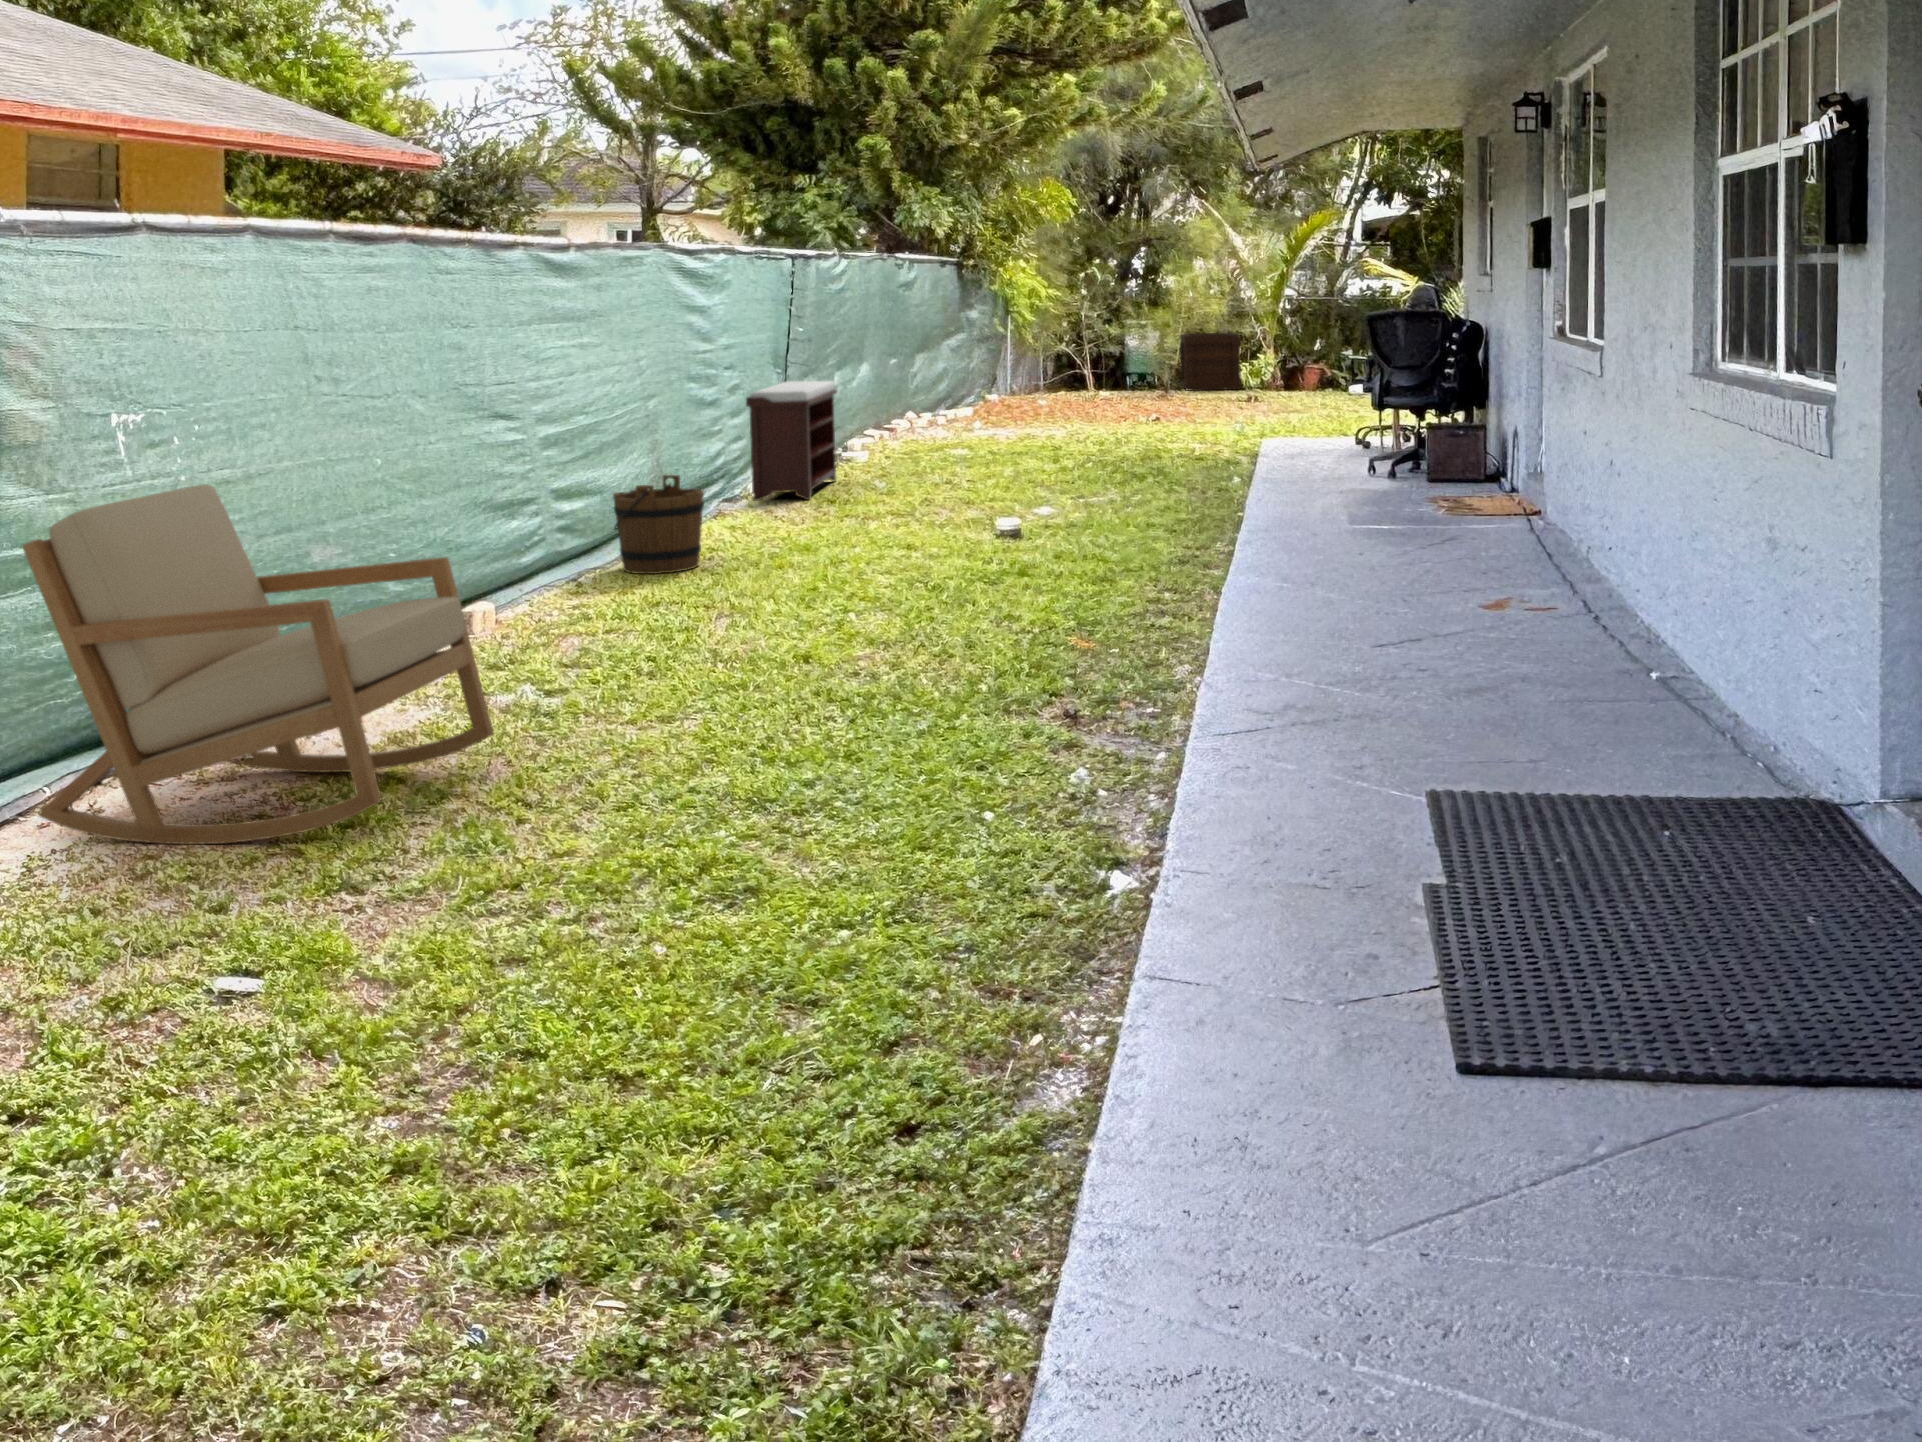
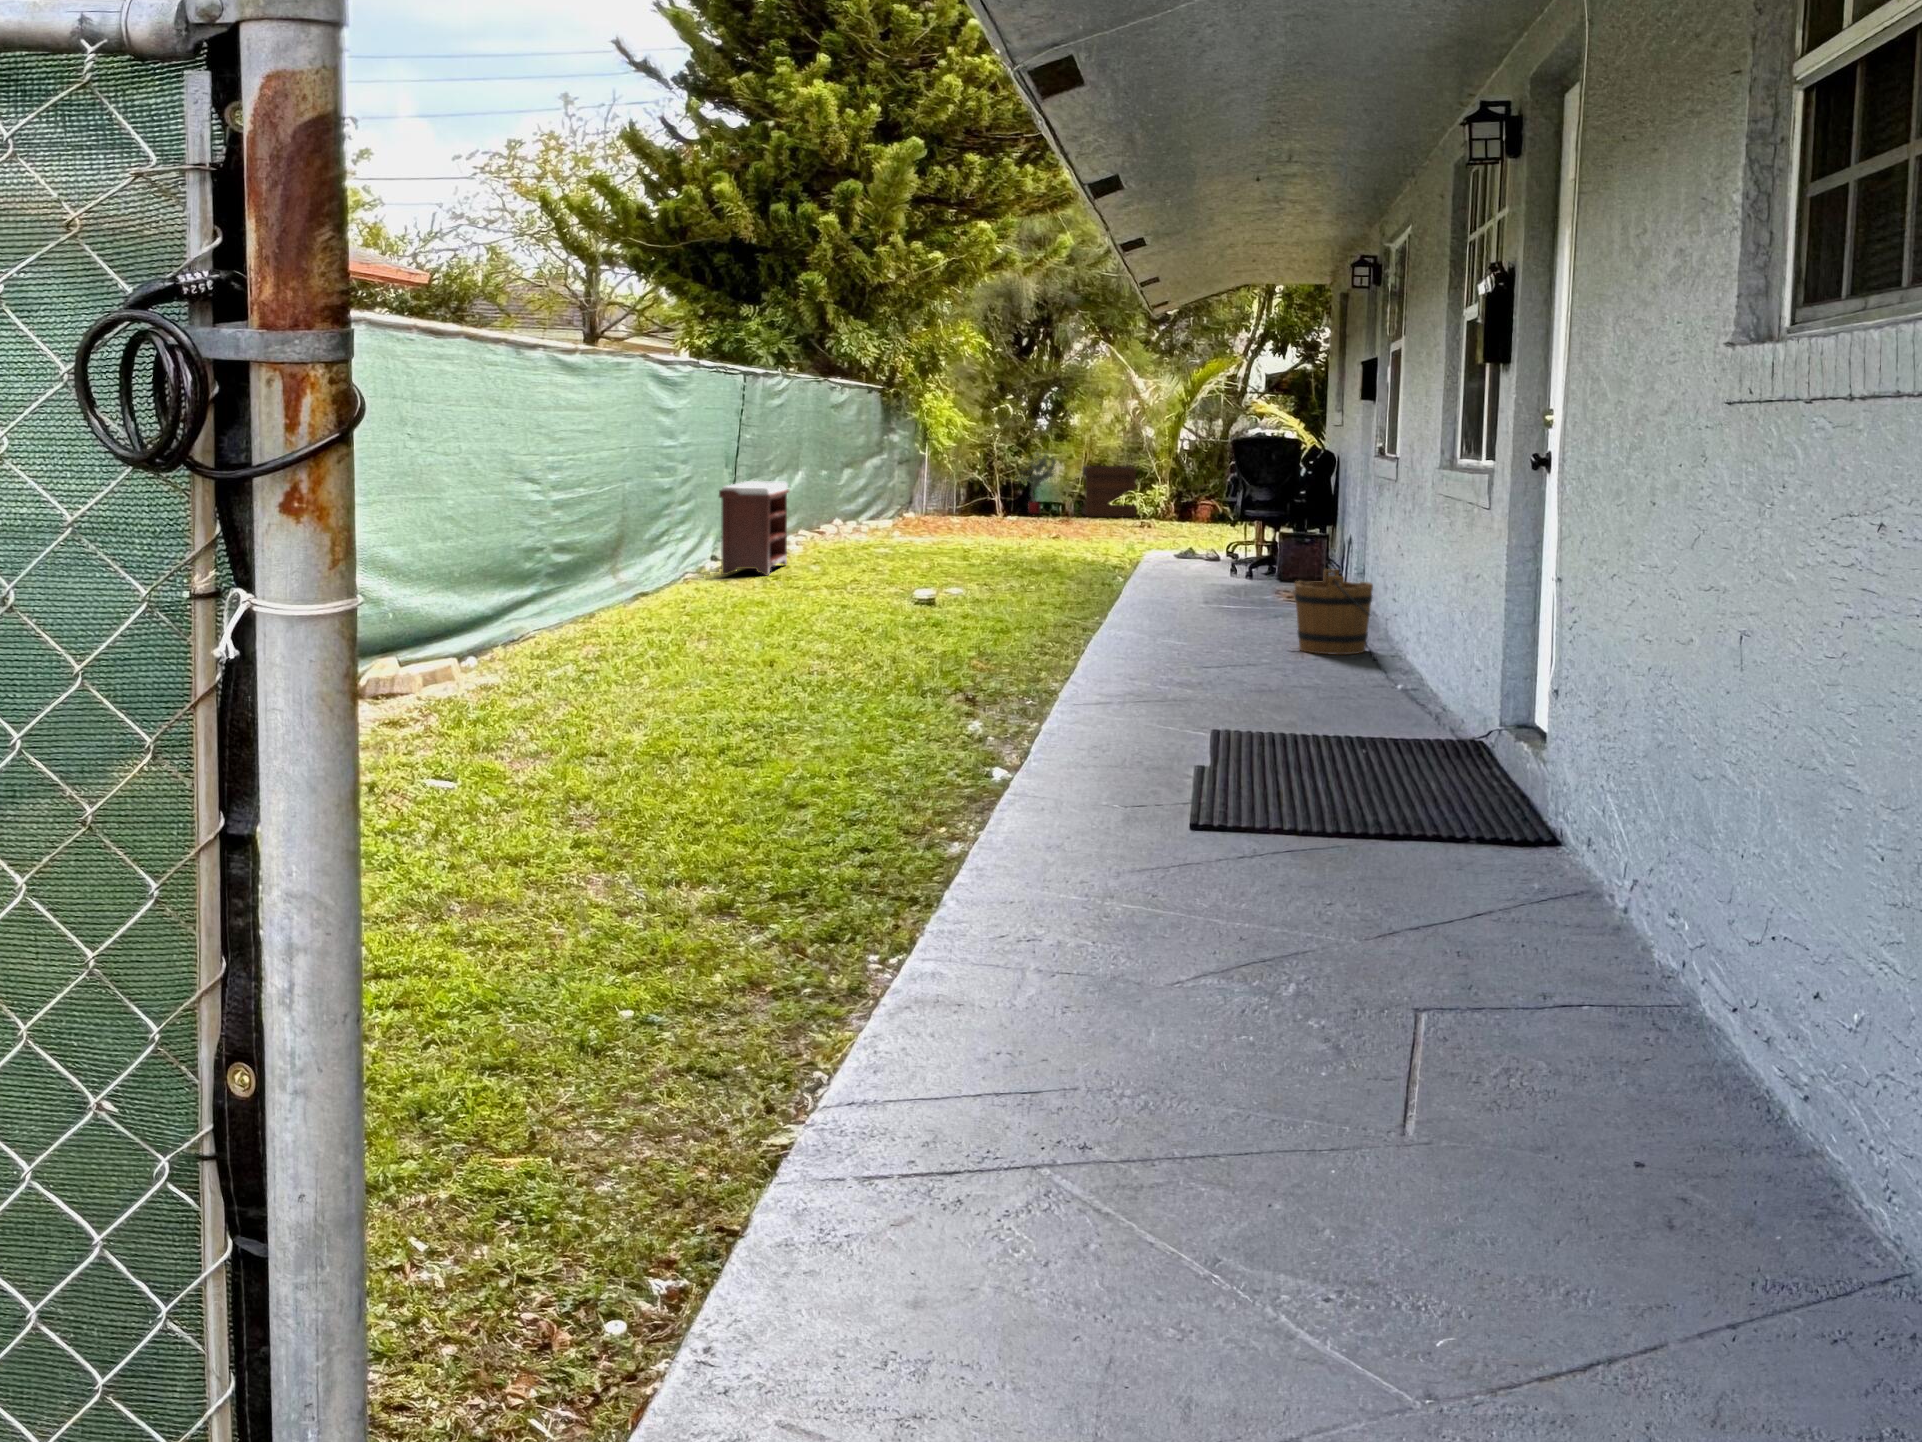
potted tree: none [1105,317,1153,390] -> present [1016,452,1056,514]
bucket: present [613,475,704,574] -> present [1294,569,1373,655]
chair: present [22,484,494,844] -> none [331,500,604,715]

